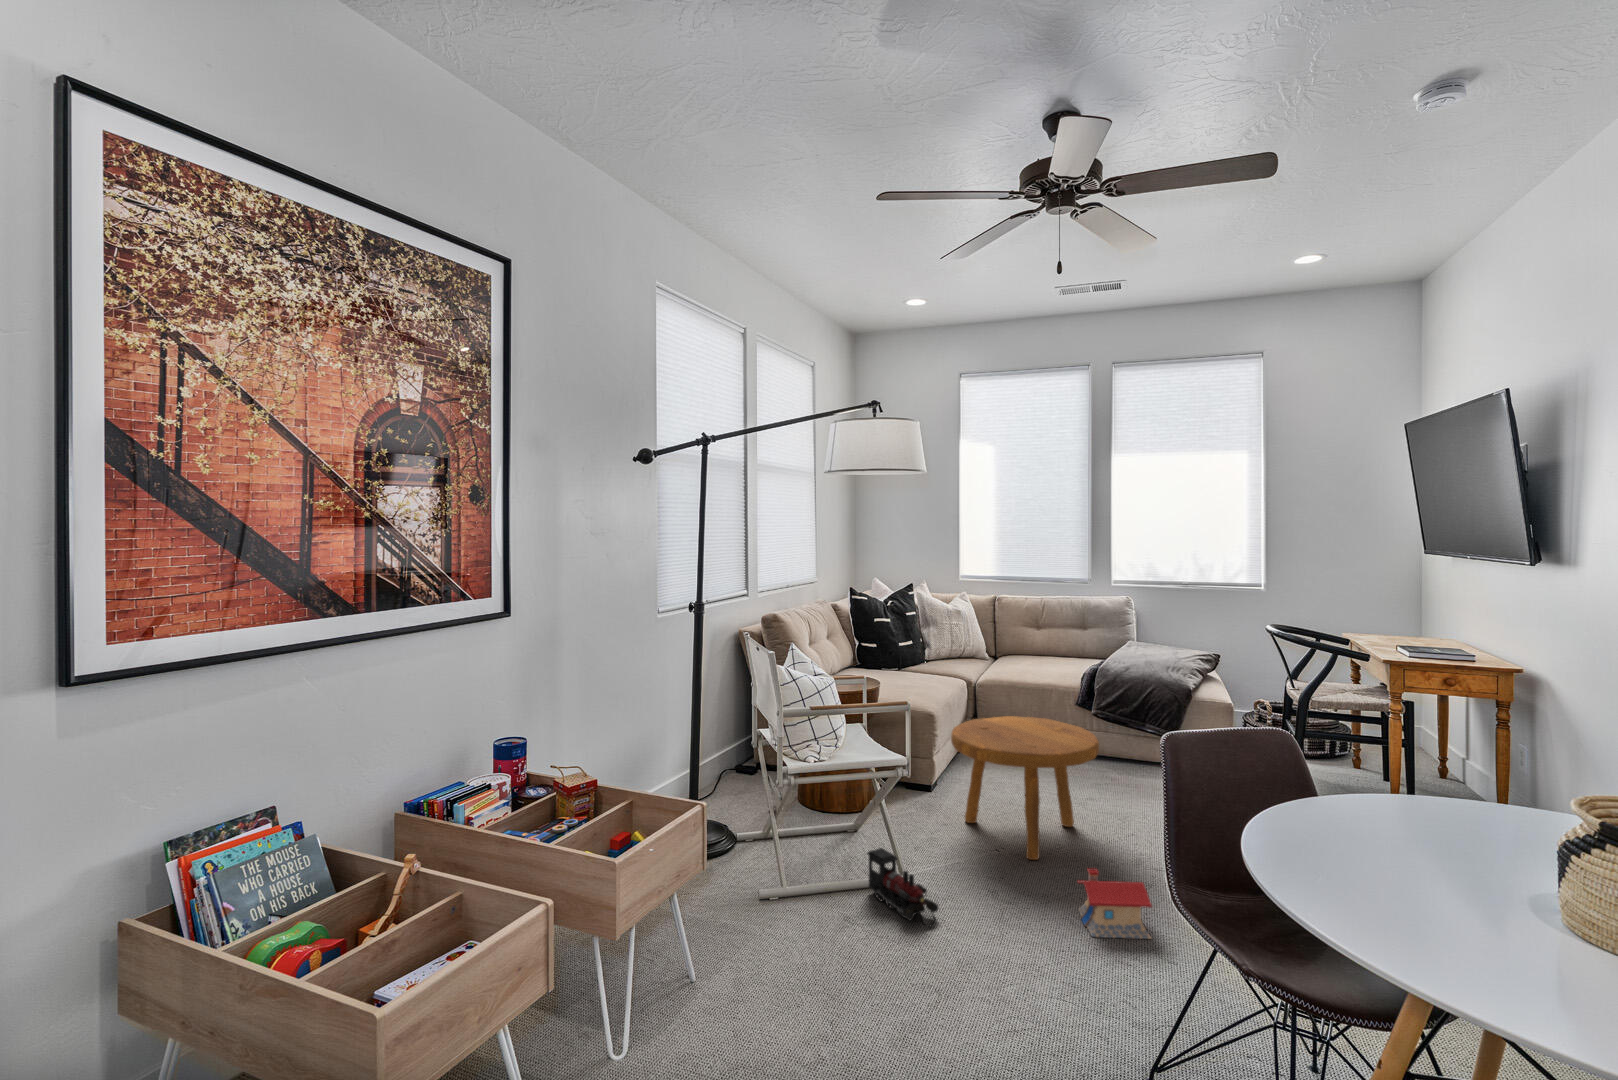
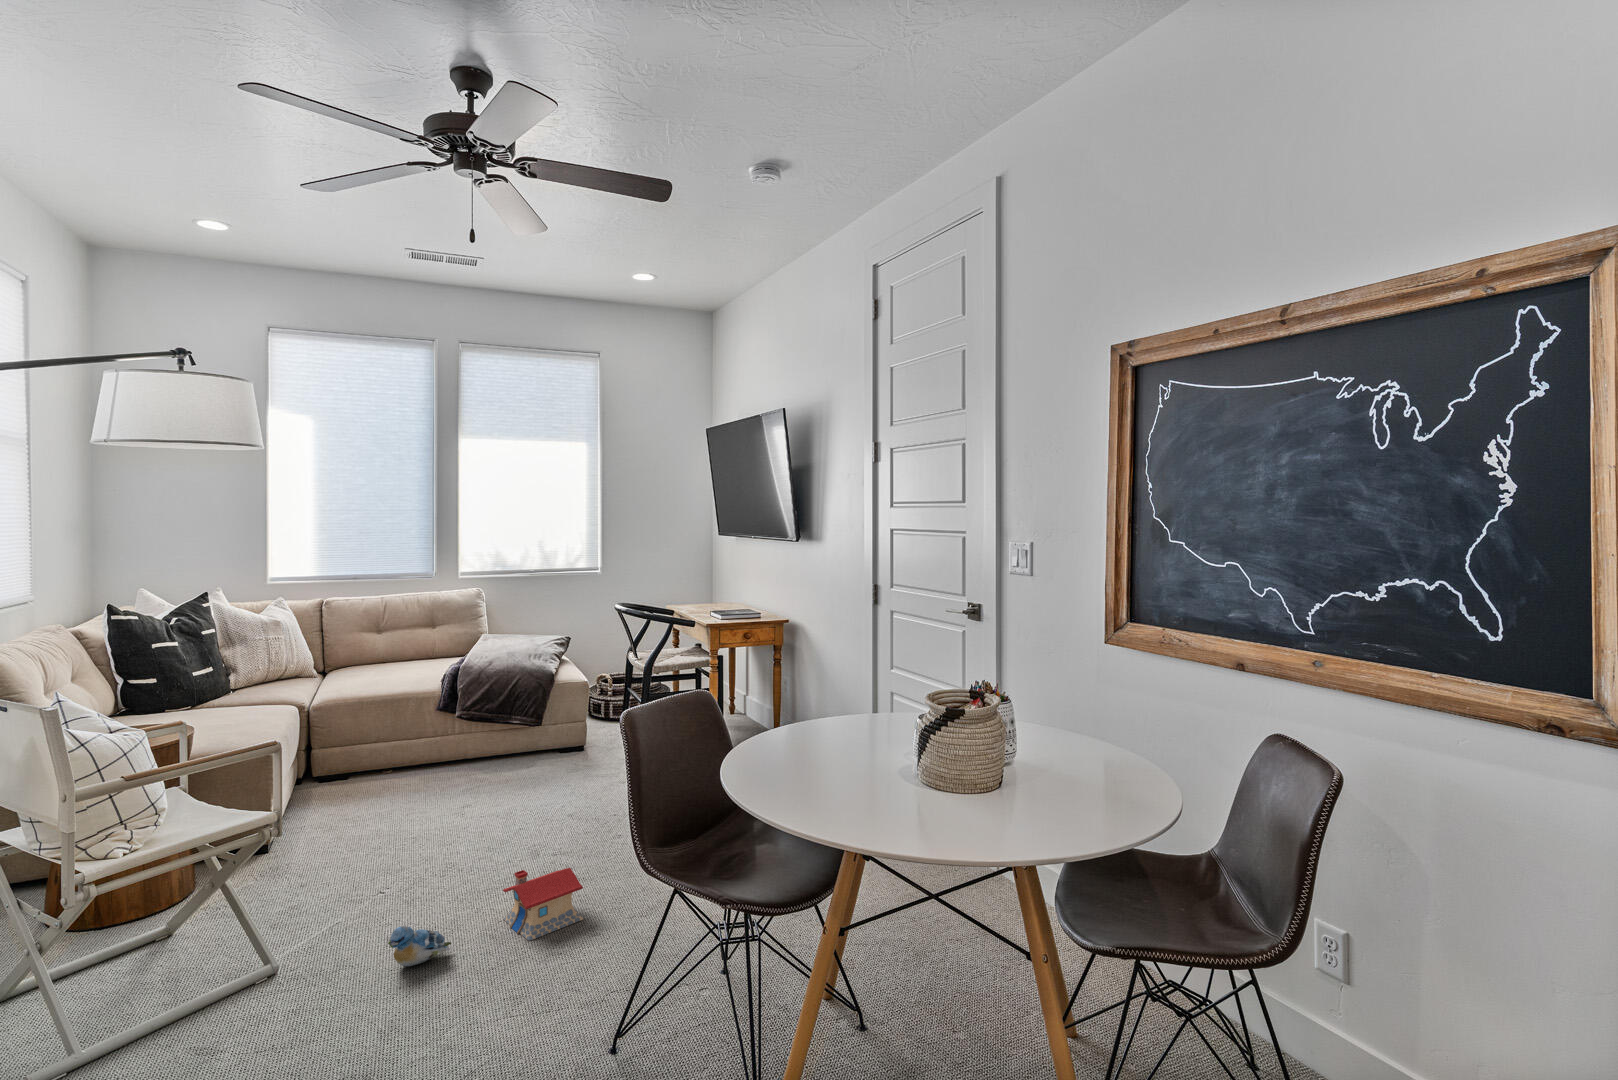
footstool: present [951,716,1099,860] -> none [318,729,498,888]
toy train: present [867,848,938,927] -> none [227,939,348,1015]
plush toy: none [972,879,1024,917] -> present [388,926,451,966]

